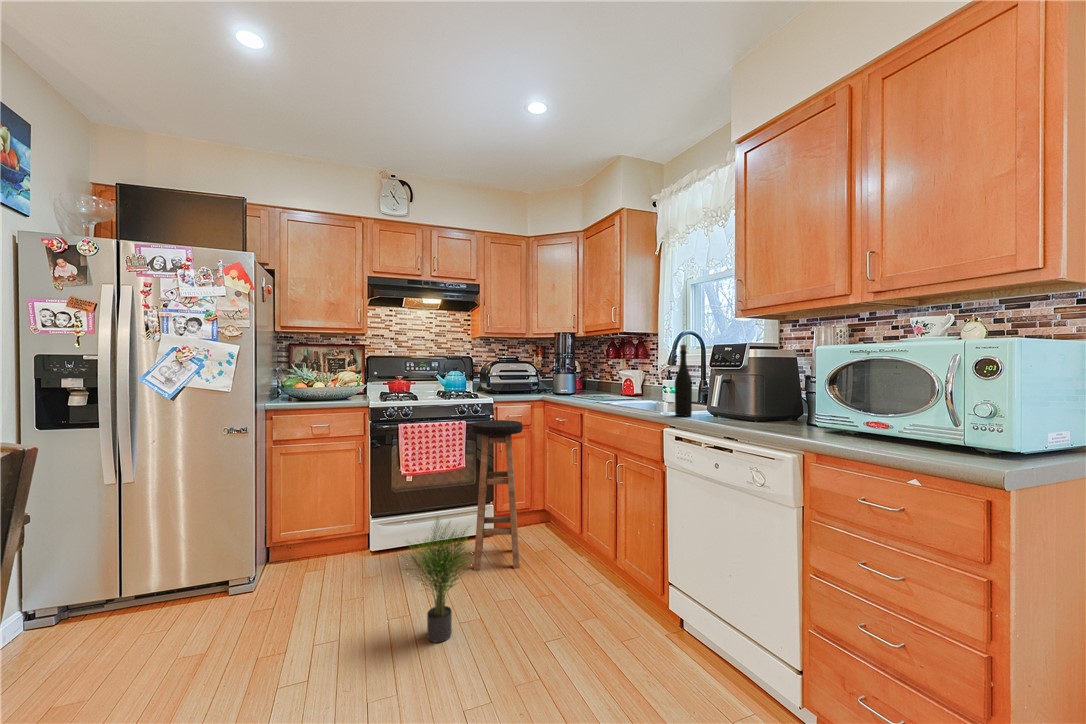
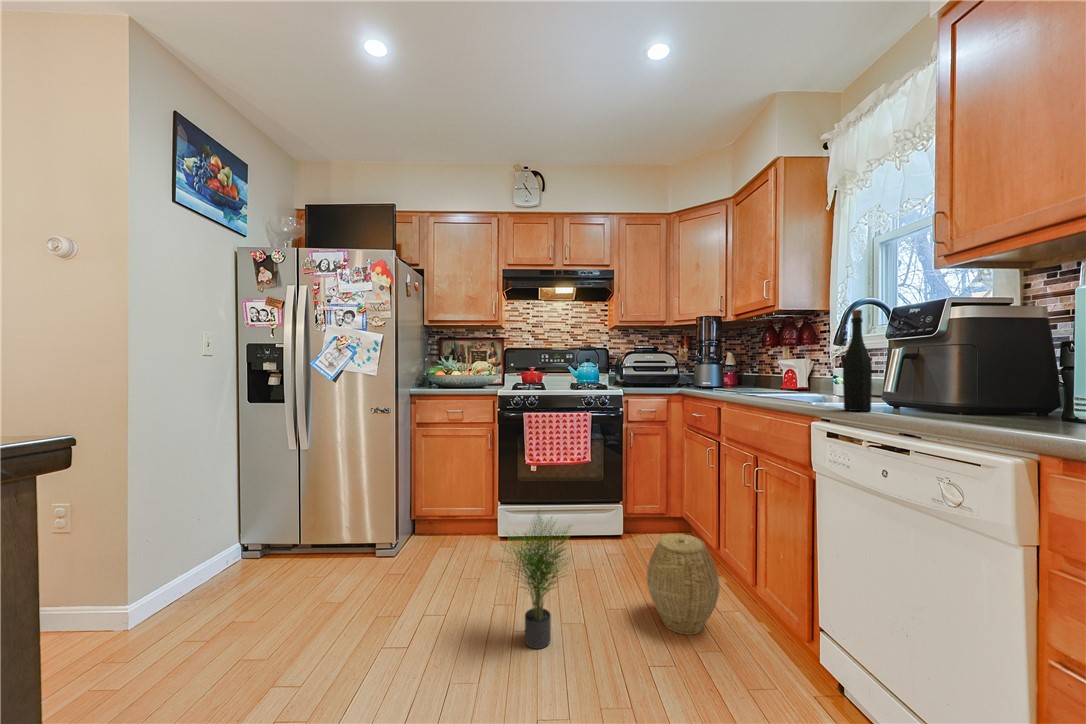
bar stool: present [472,420,523,570] -> none [592,413,649,582]
woven basket: none [529,521,586,603] -> present [647,534,720,635]

